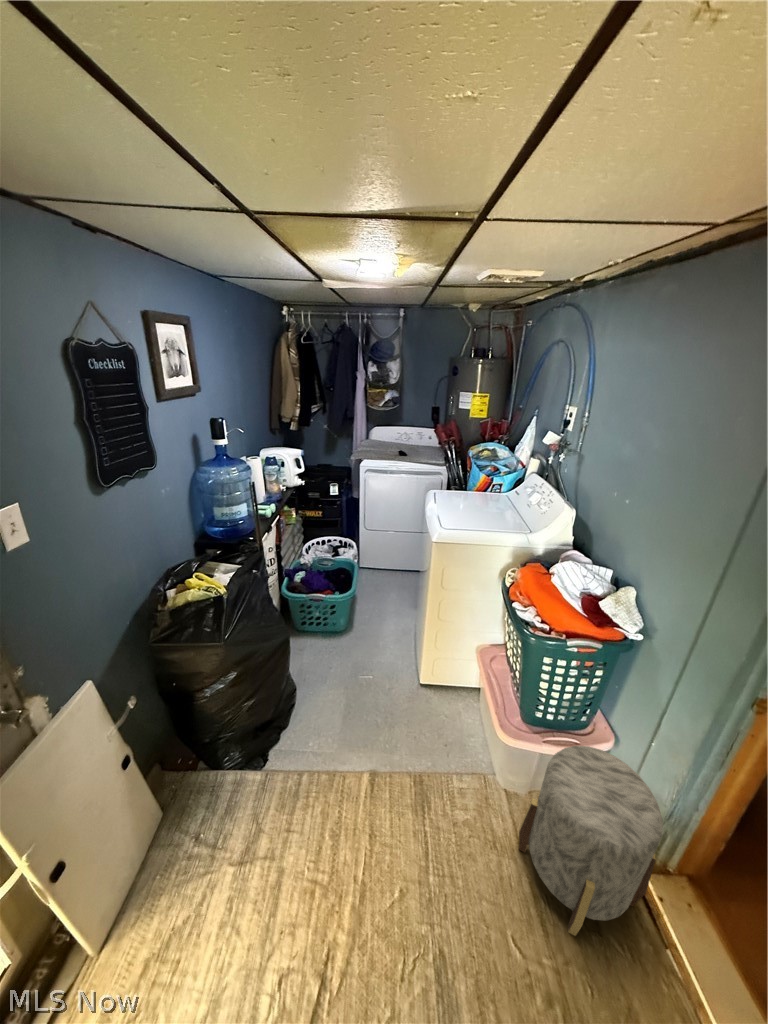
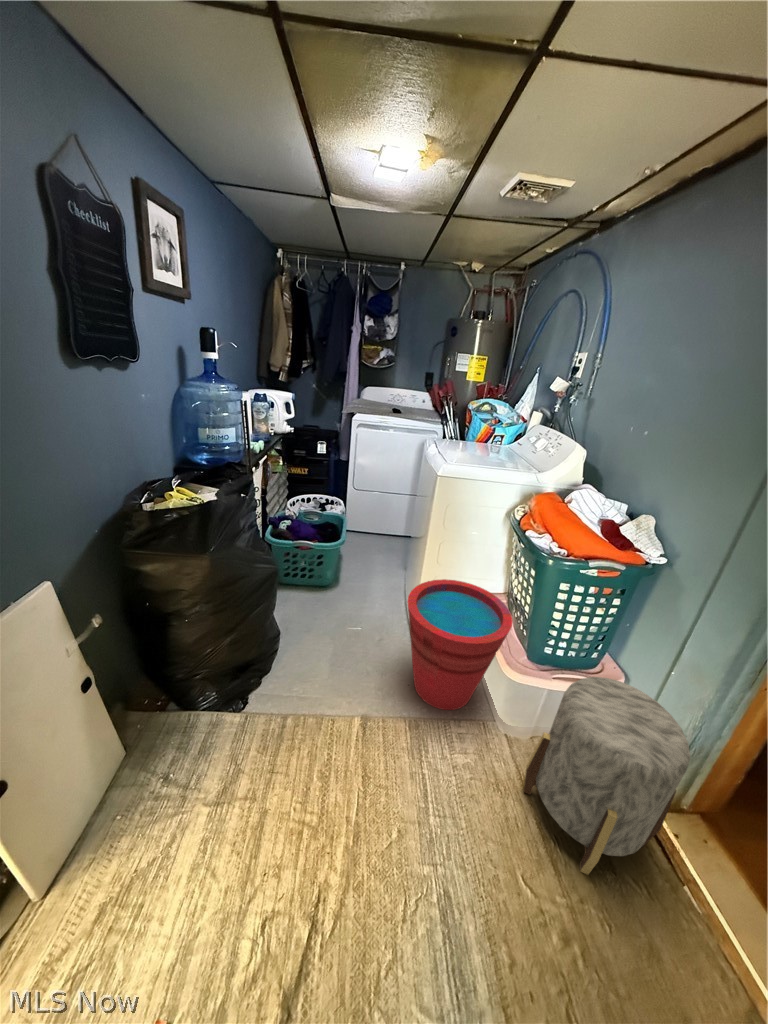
bucket: none [408,637,506,764] -> present [407,579,512,710]

